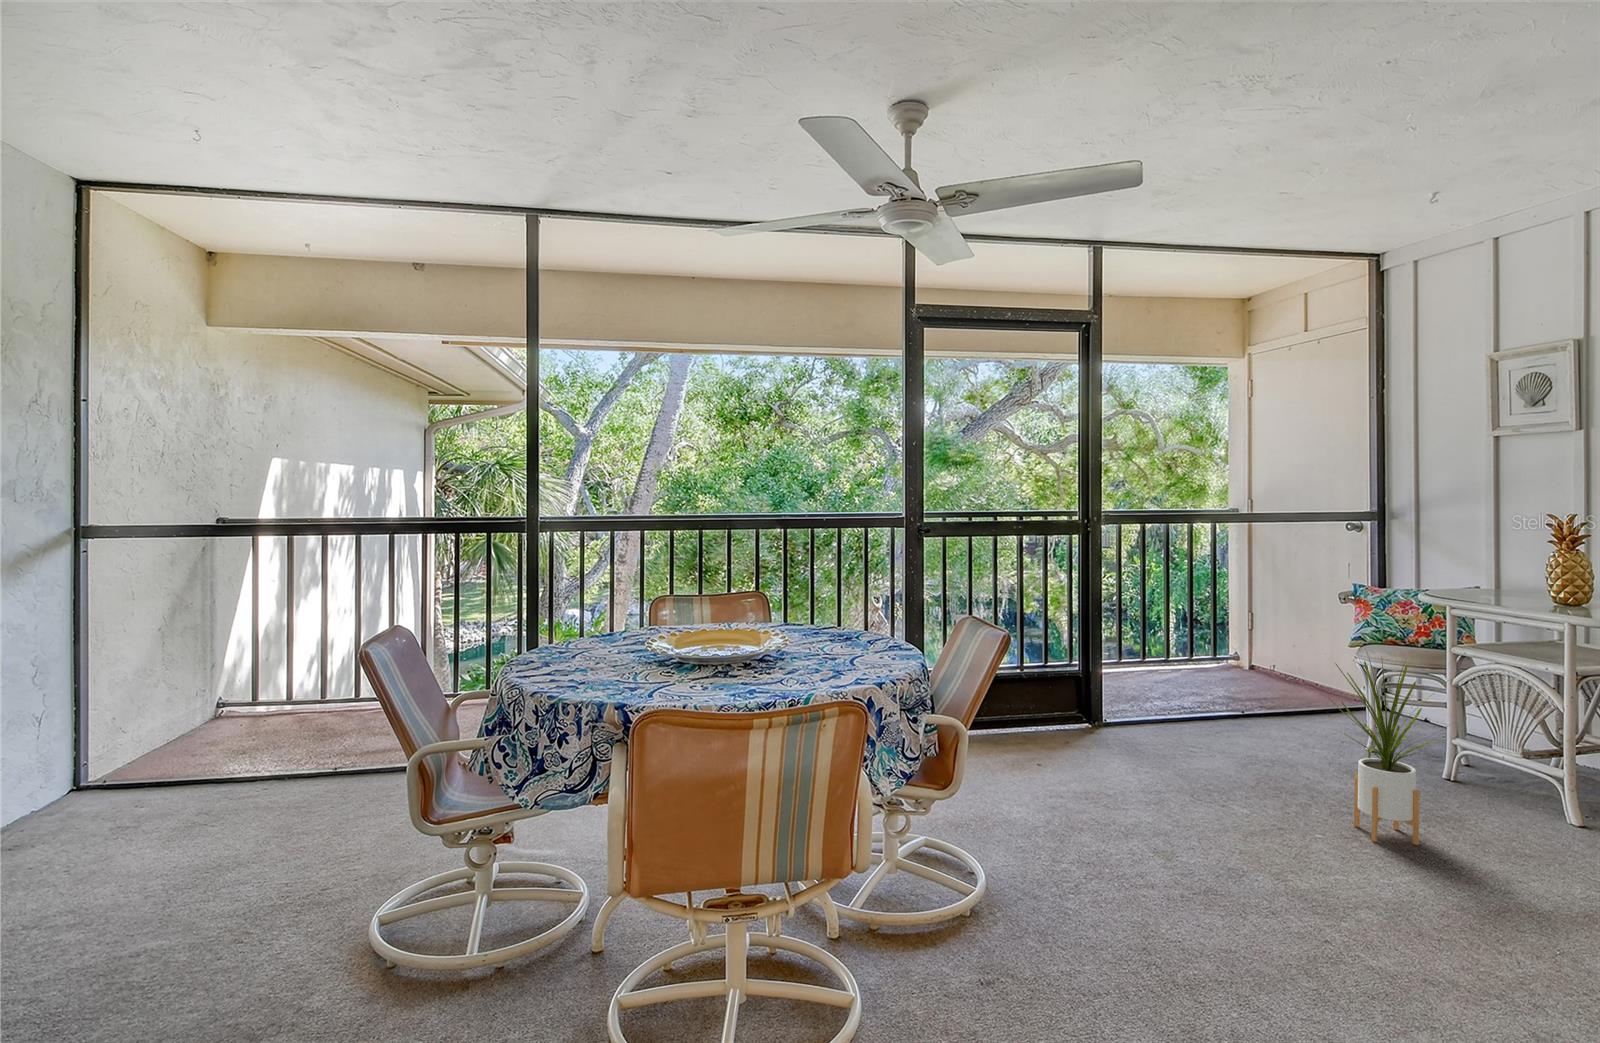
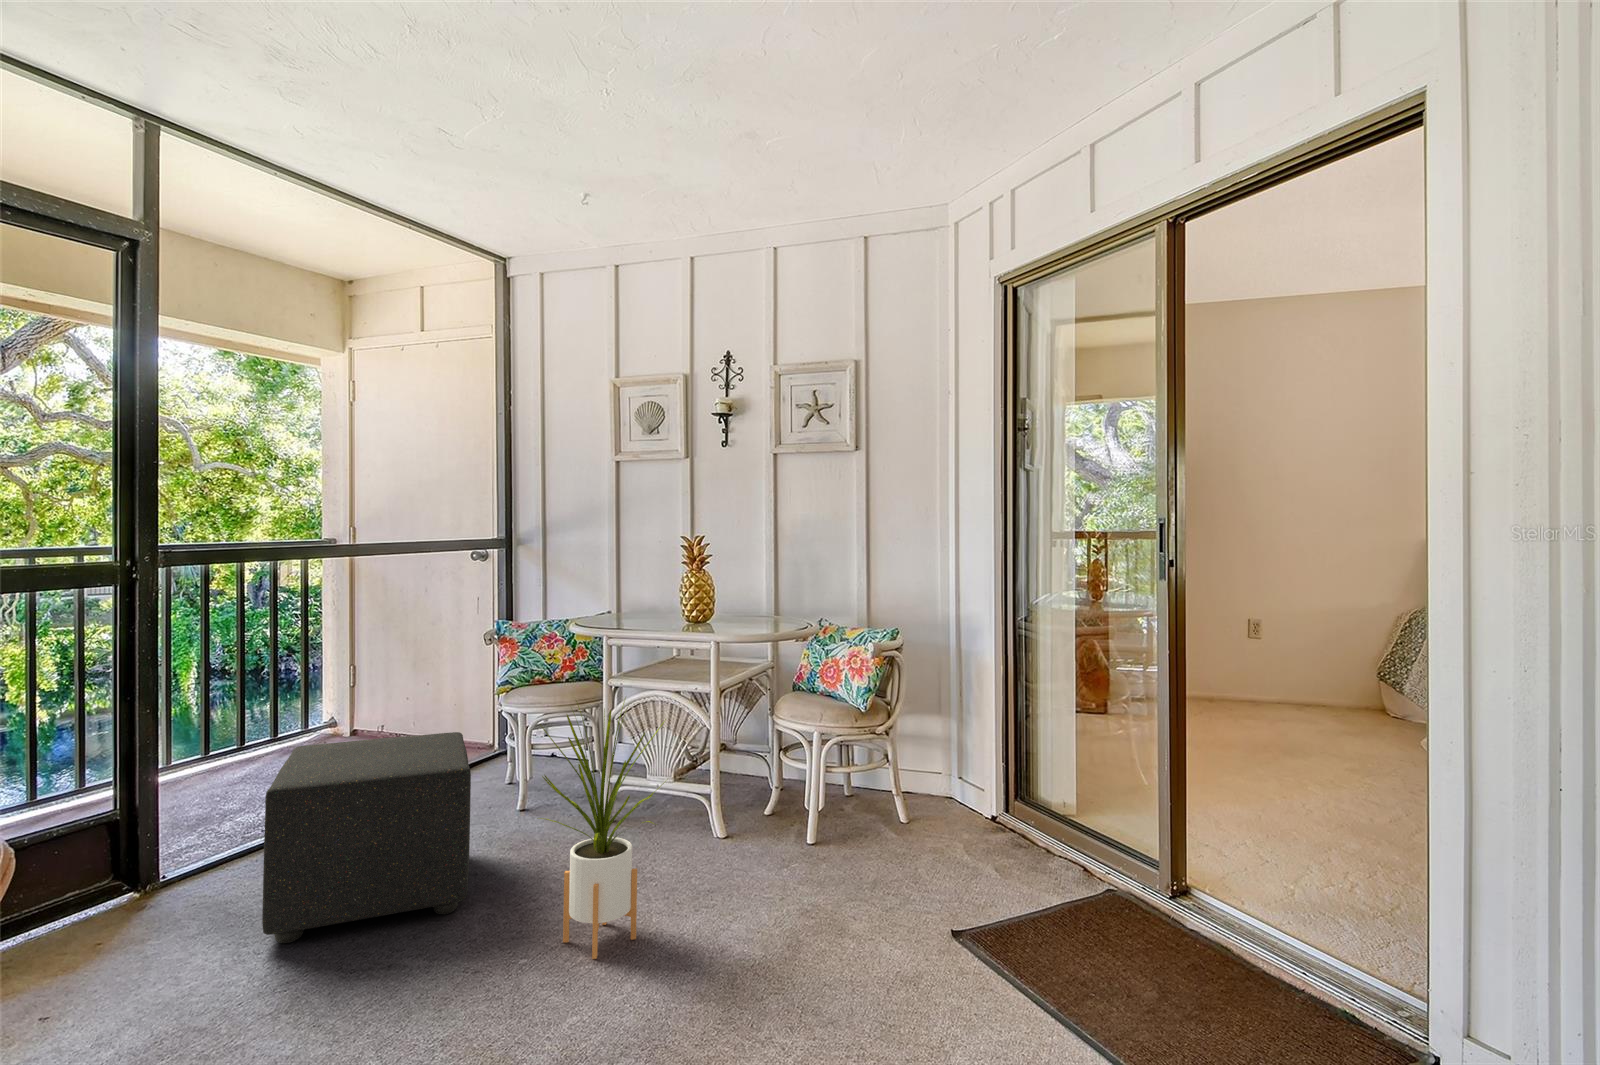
ottoman: none [1162,655,1303,785] -> present [262,732,471,943]

